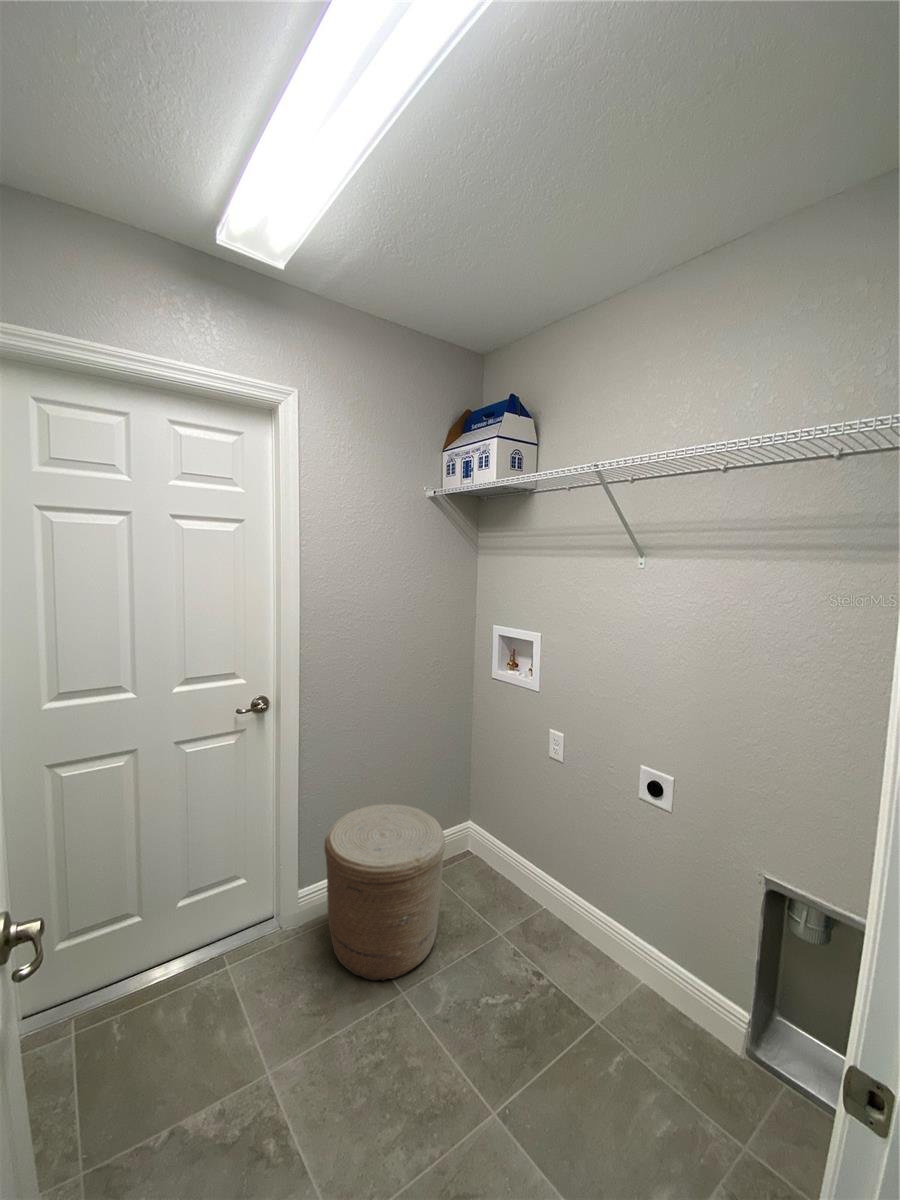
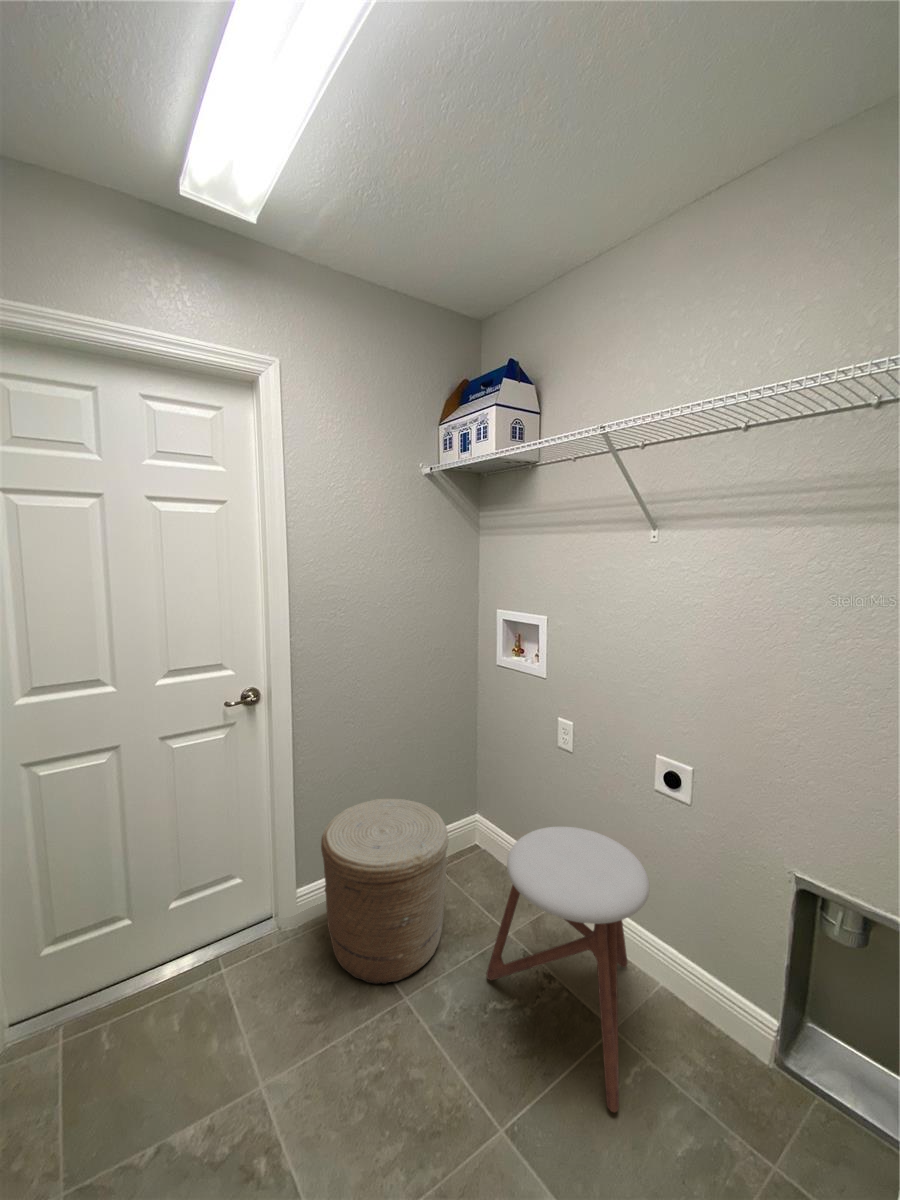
stool: none [479,832,633,1097] -> present [486,826,649,1112]

